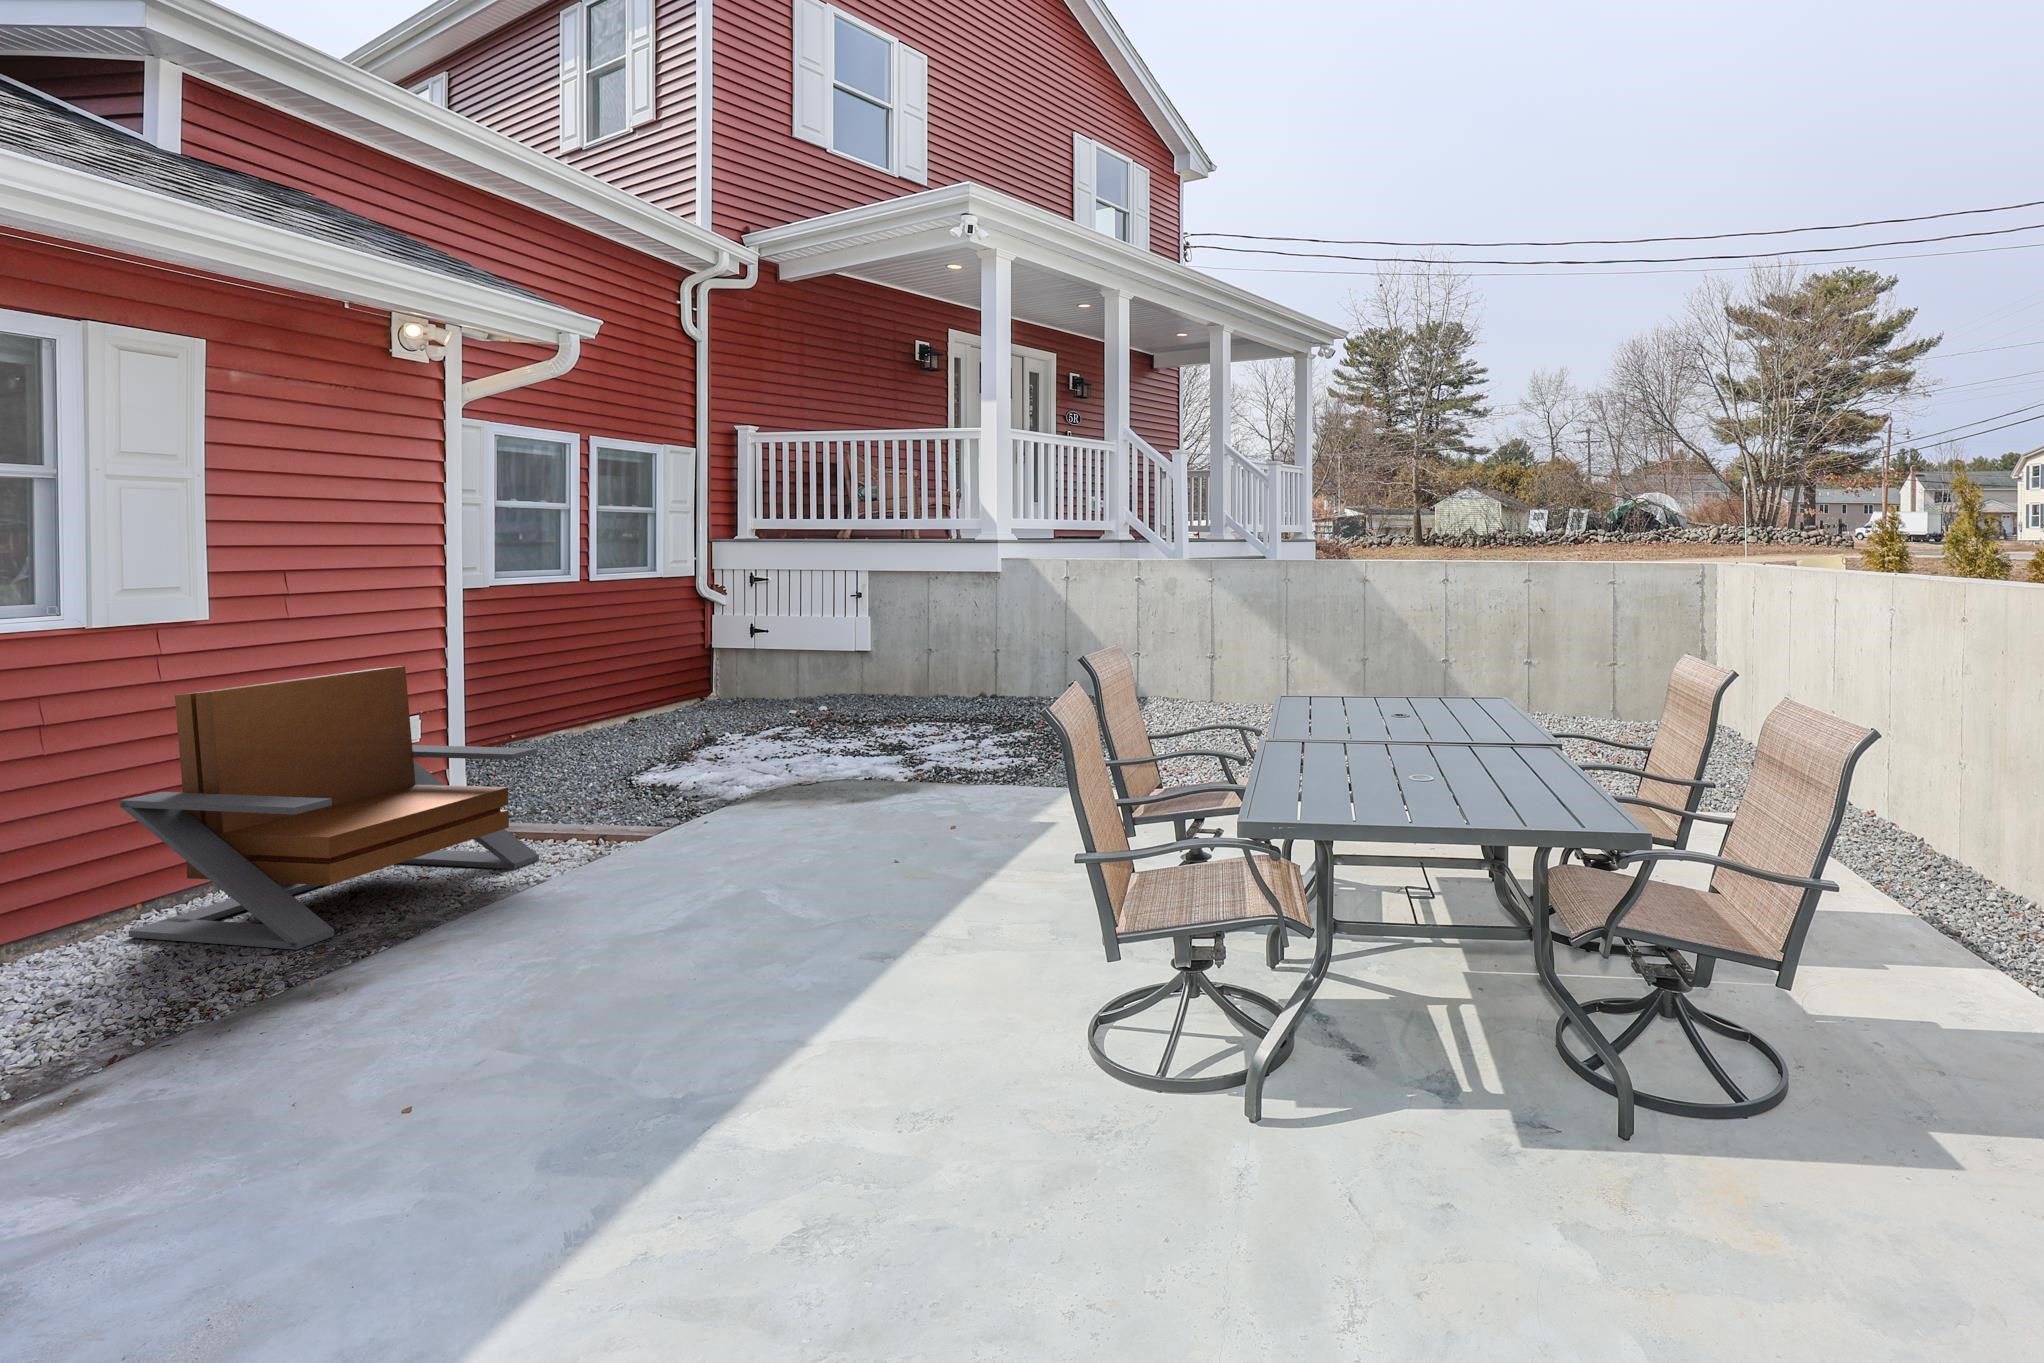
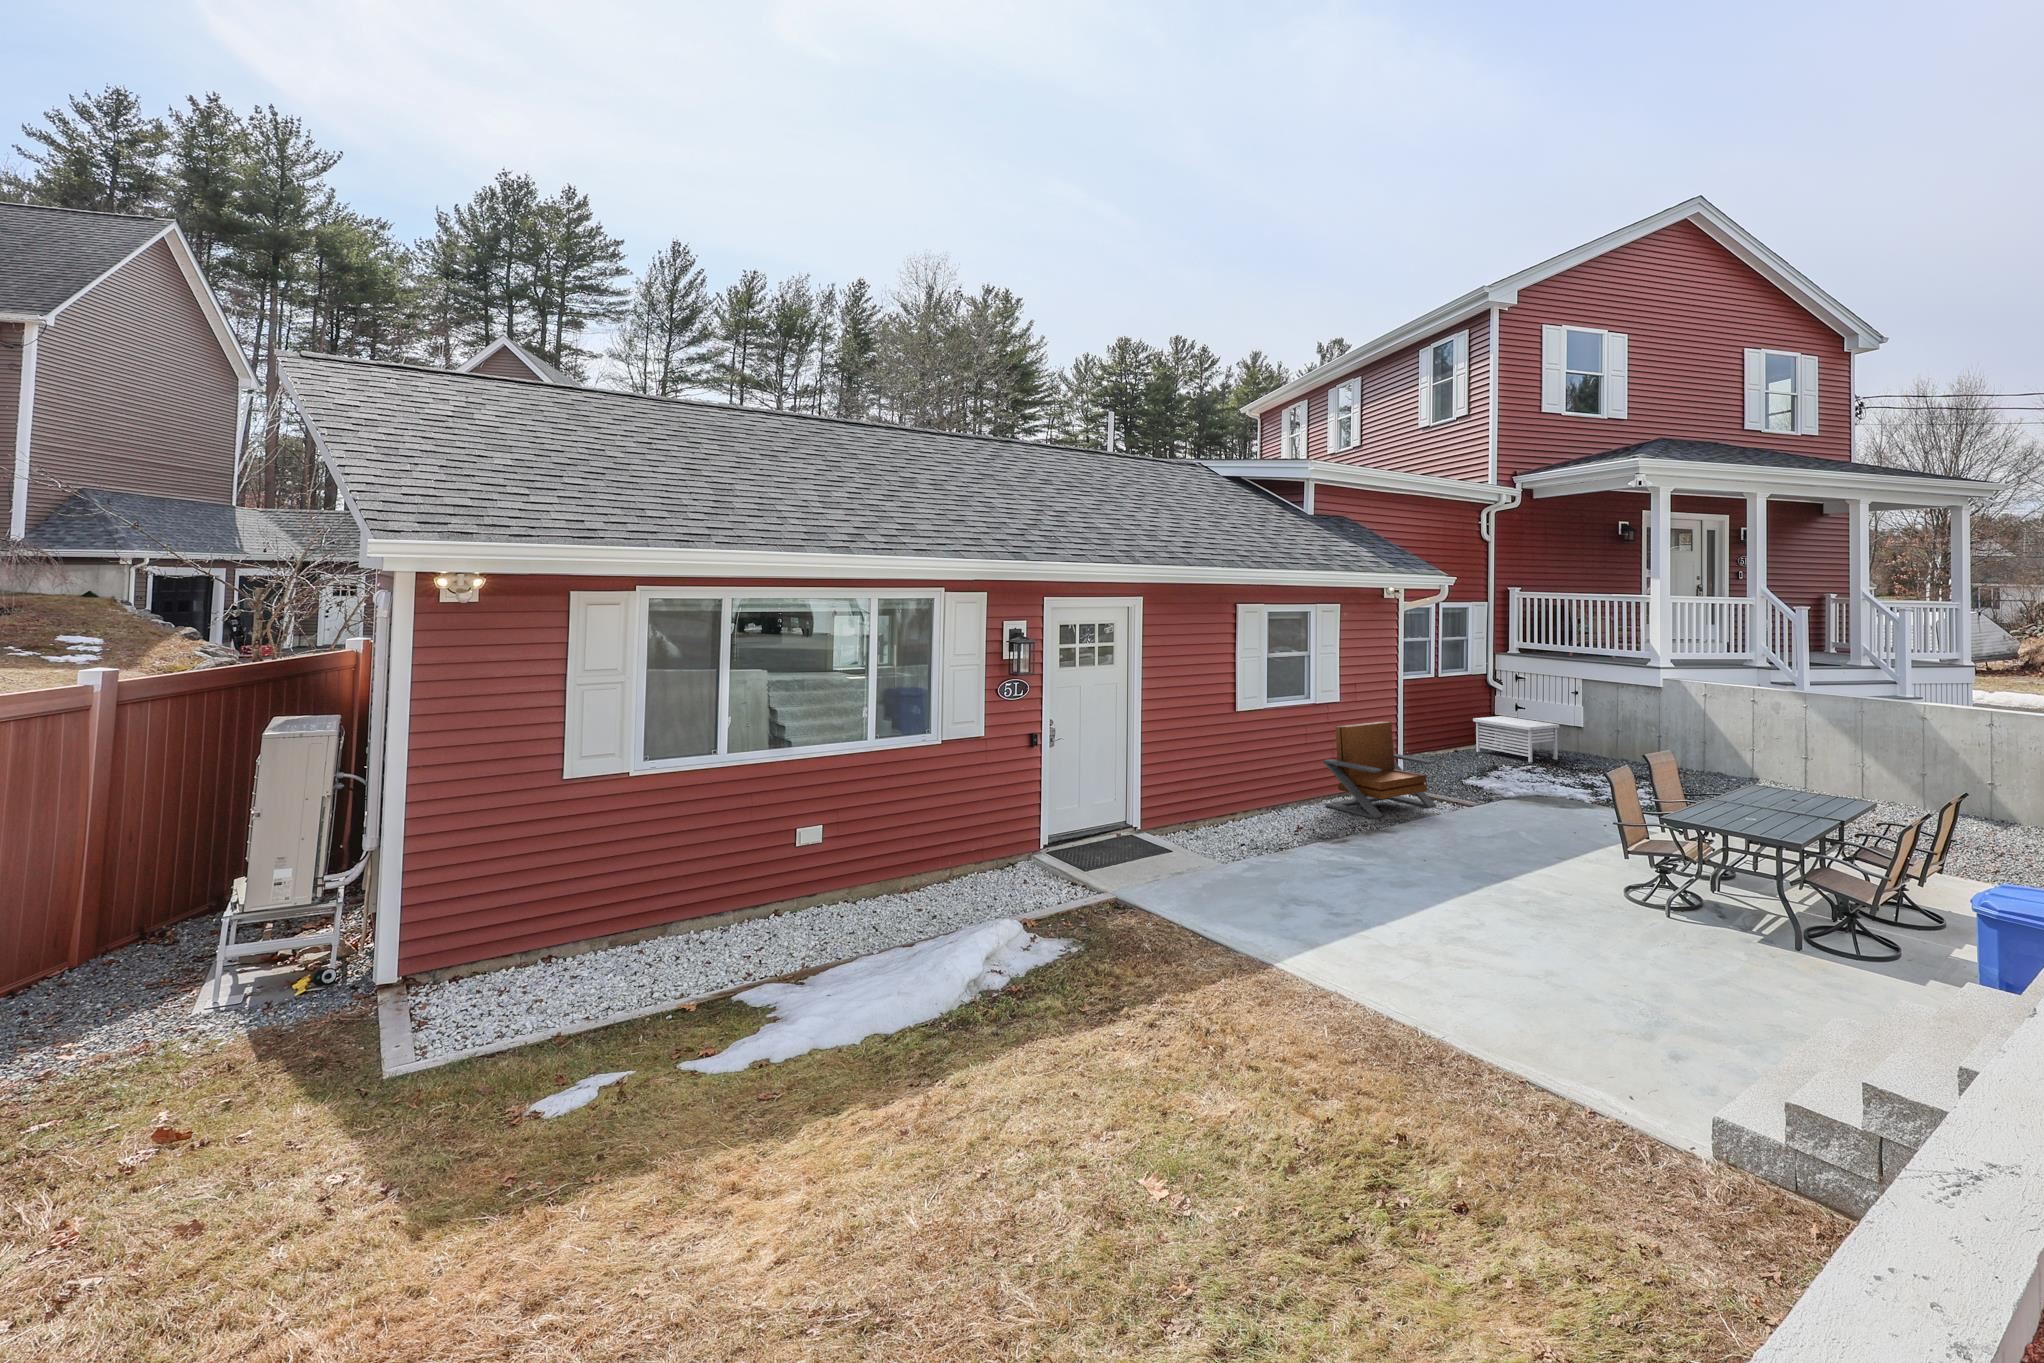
storage bench: none [664,646,830,720] -> present [1473,716,1559,763]

